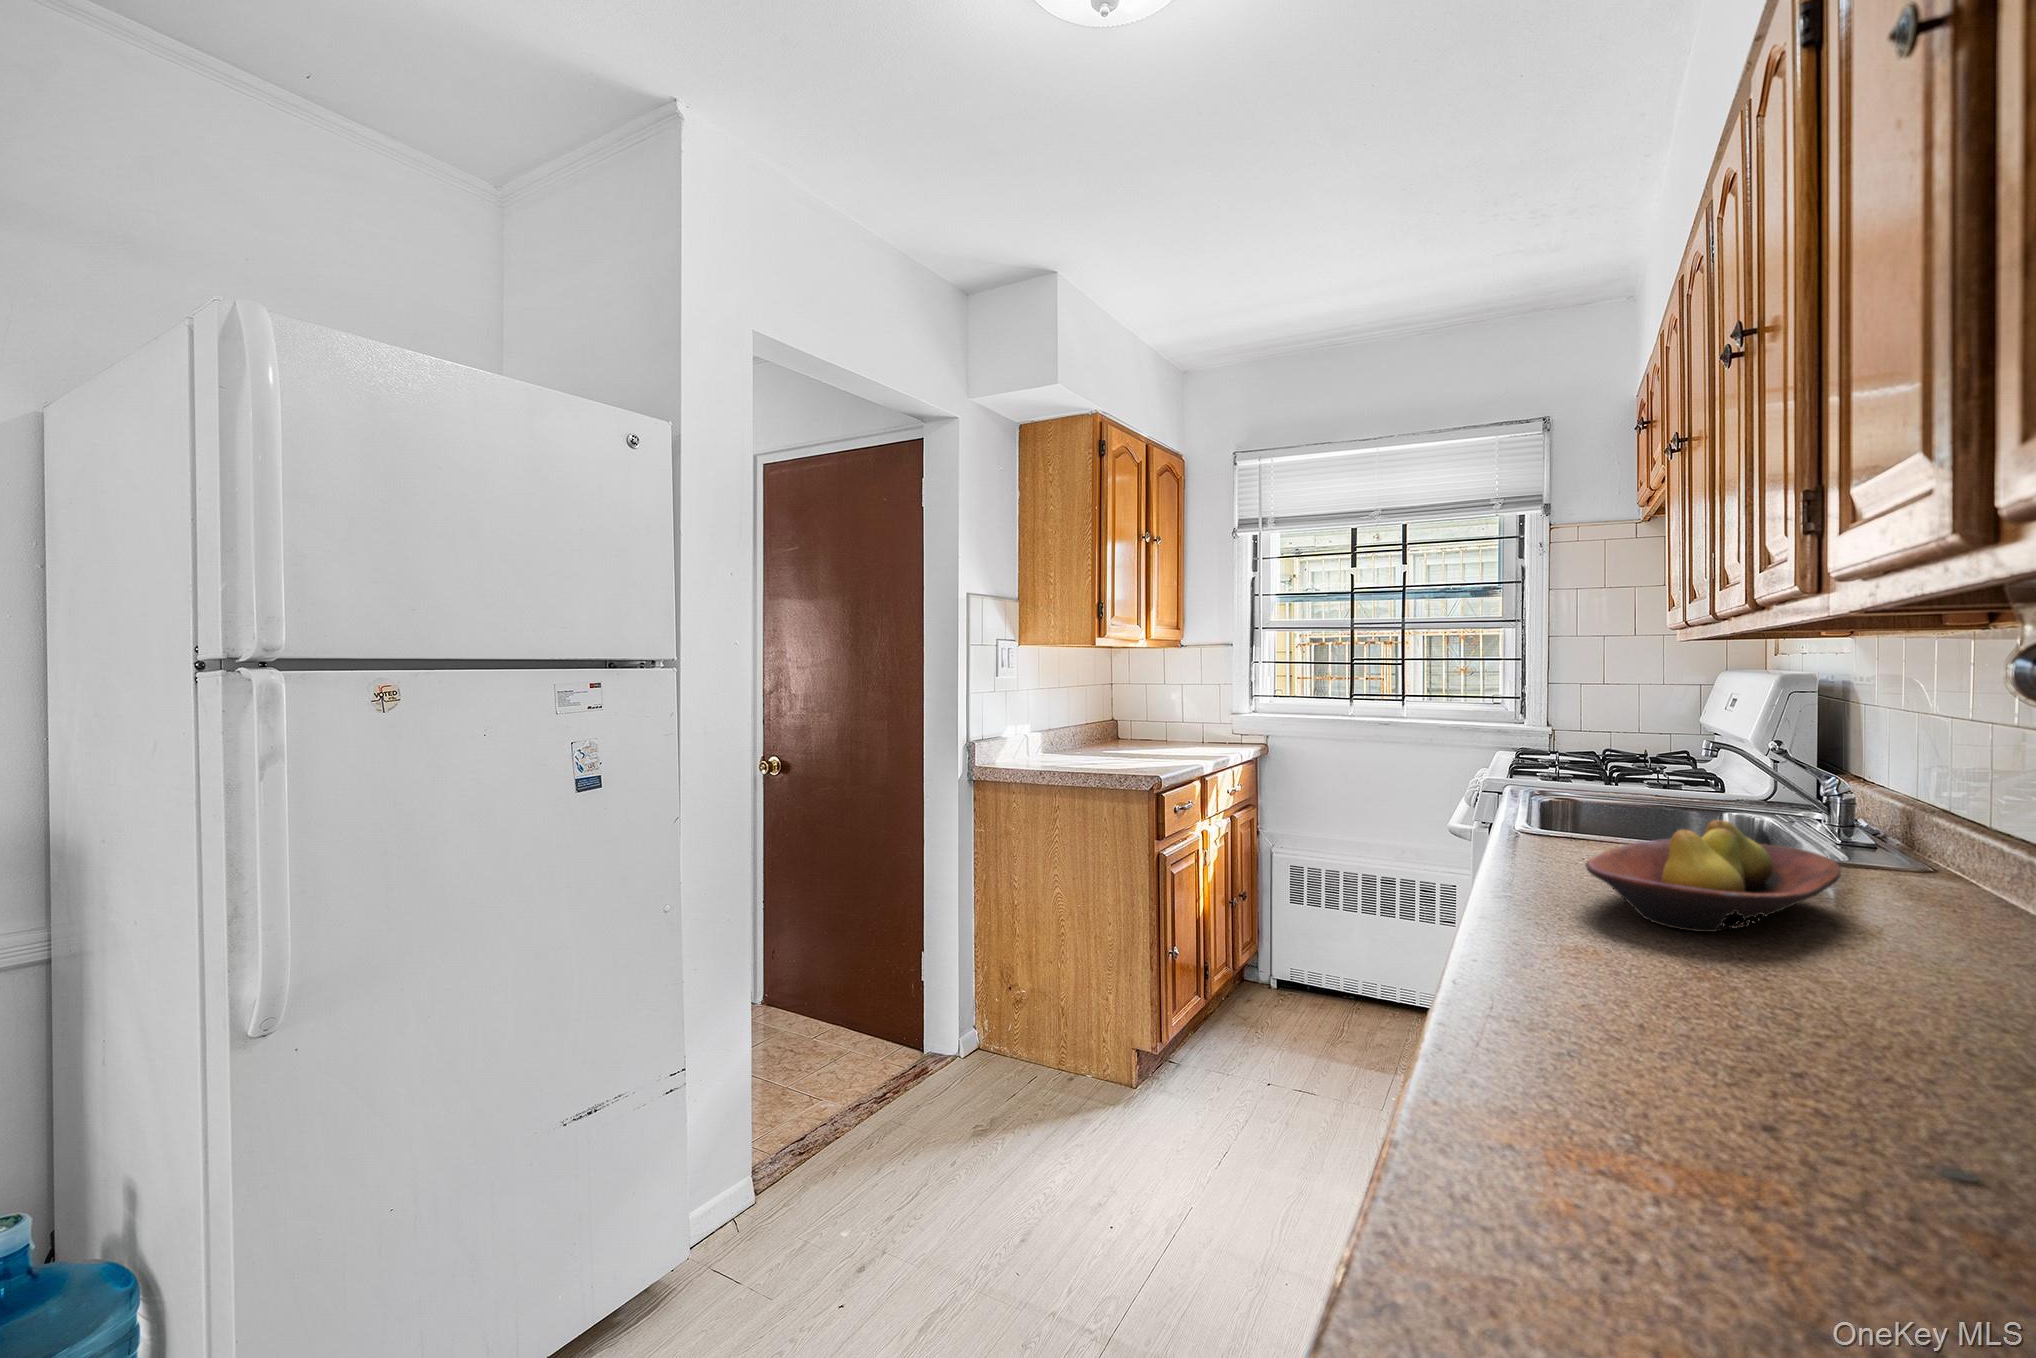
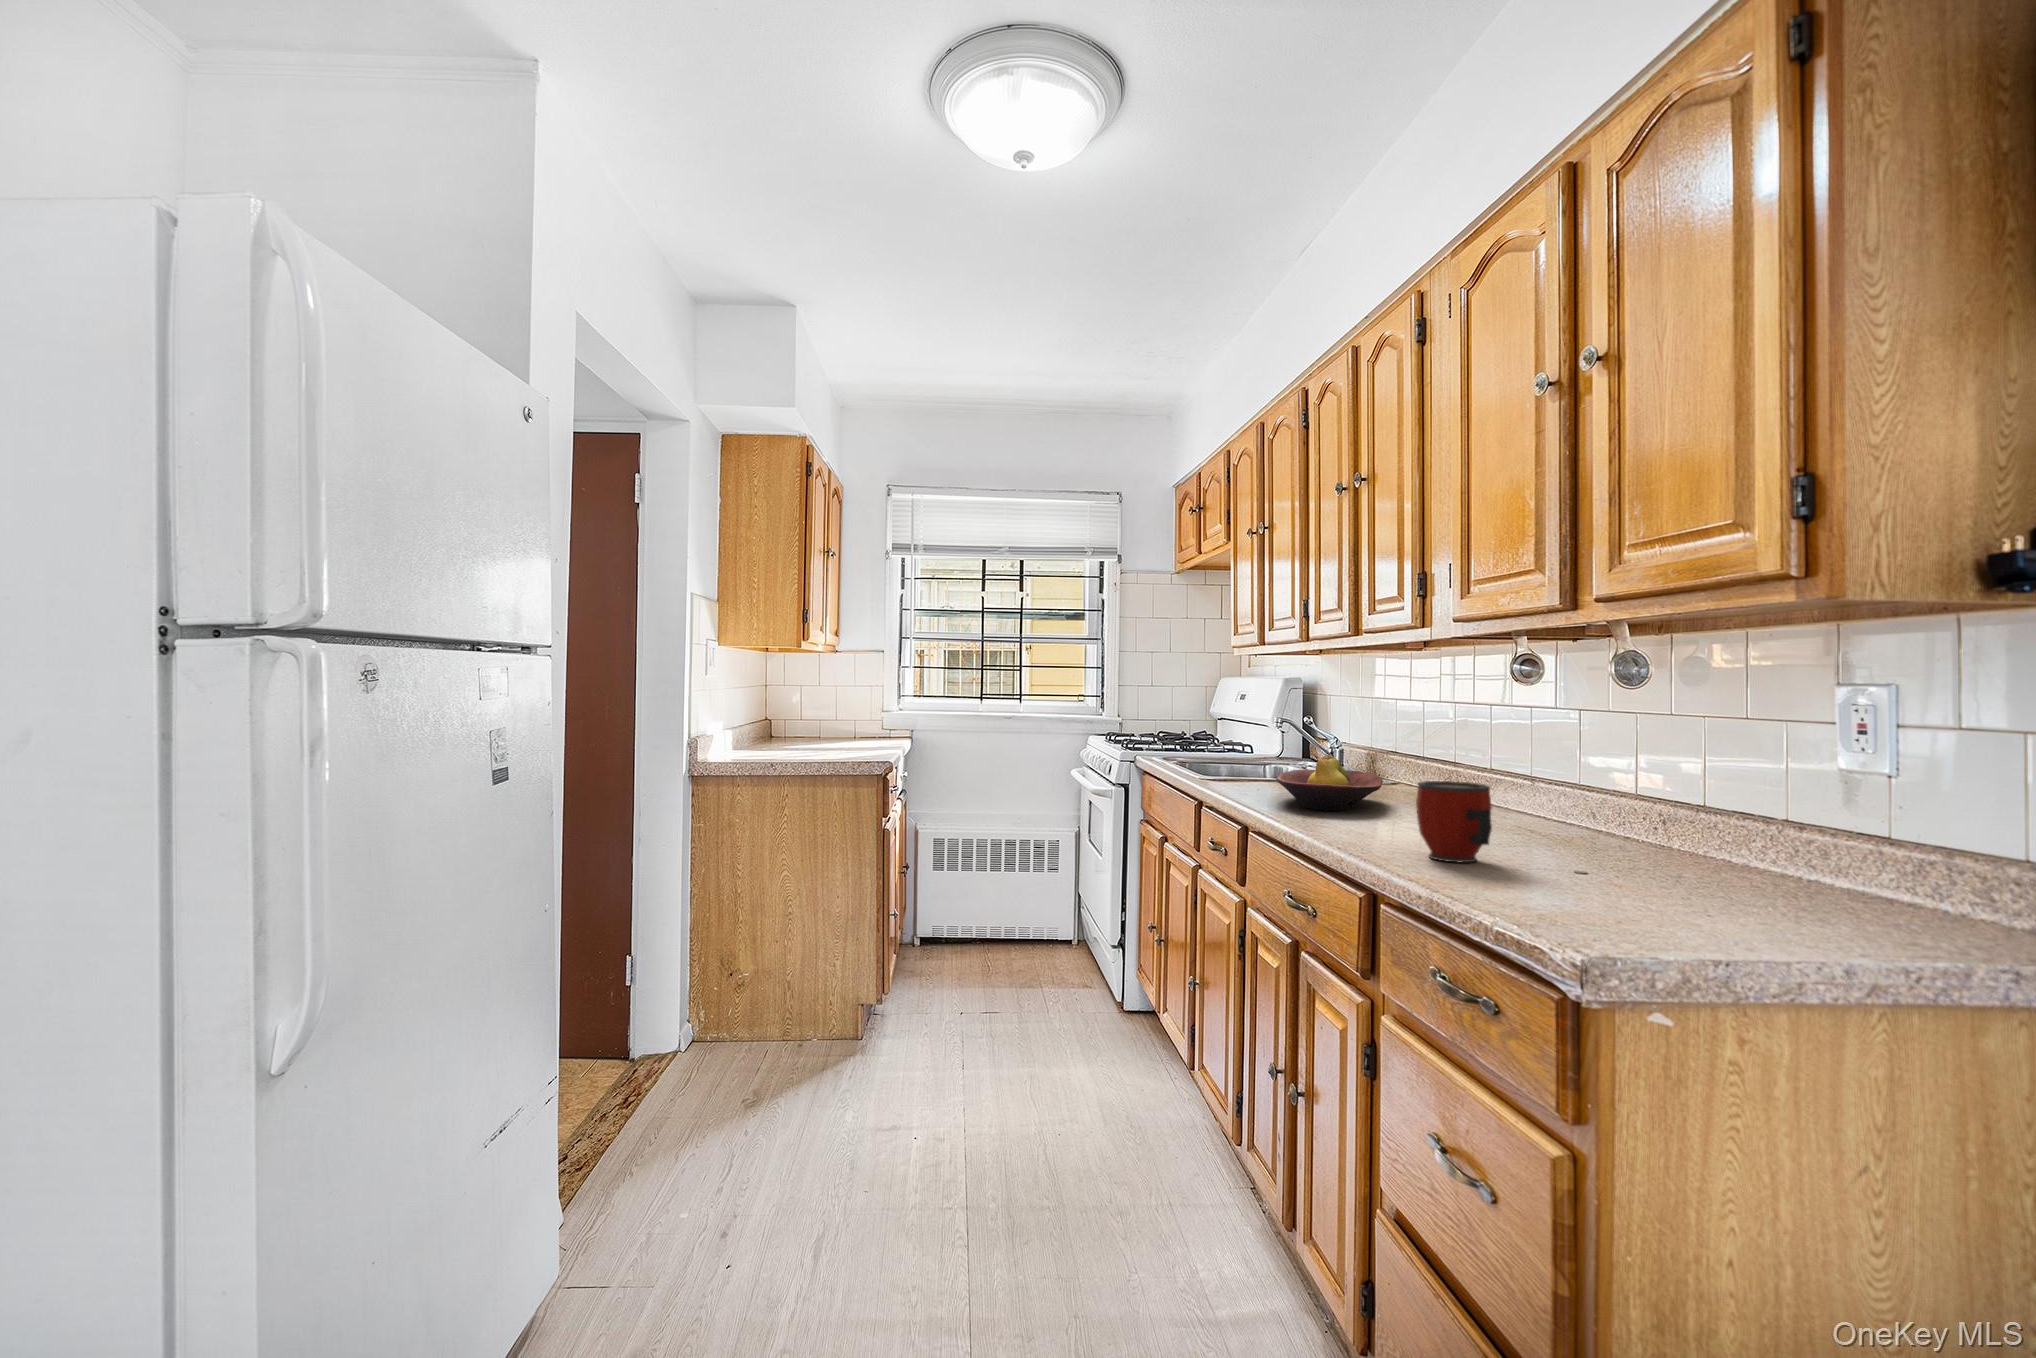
mug: none [1698,937,1916,1171] -> present [1416,781,1492,862]

